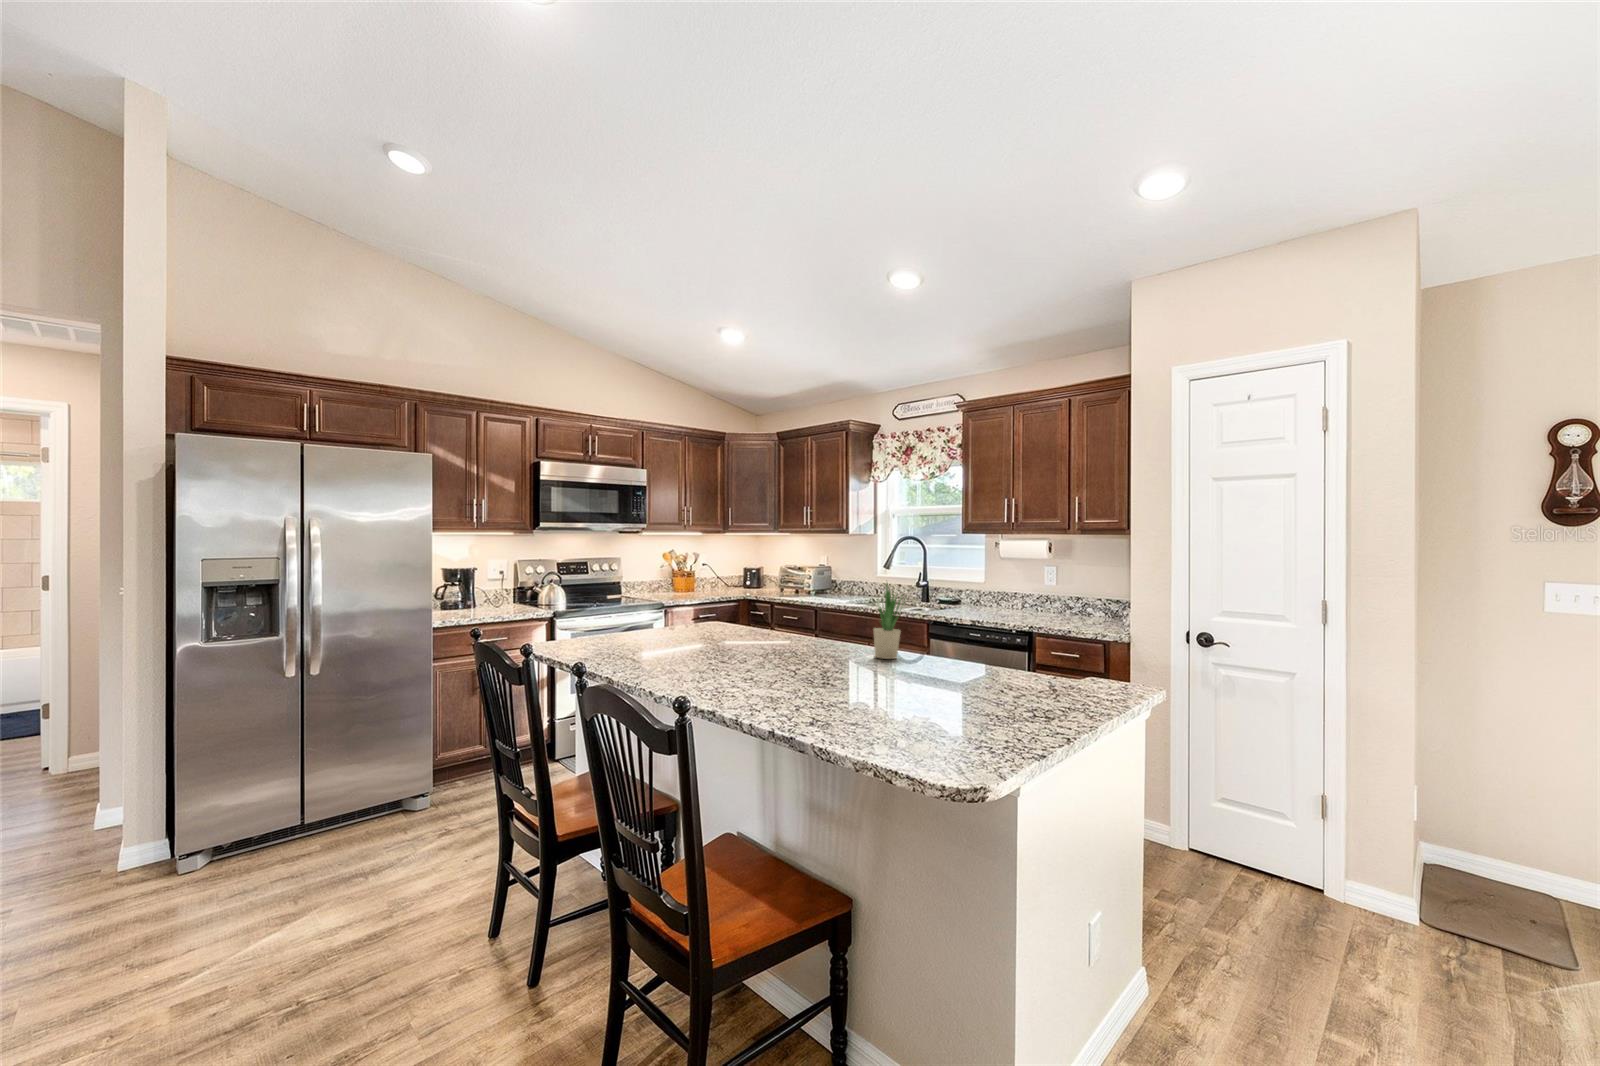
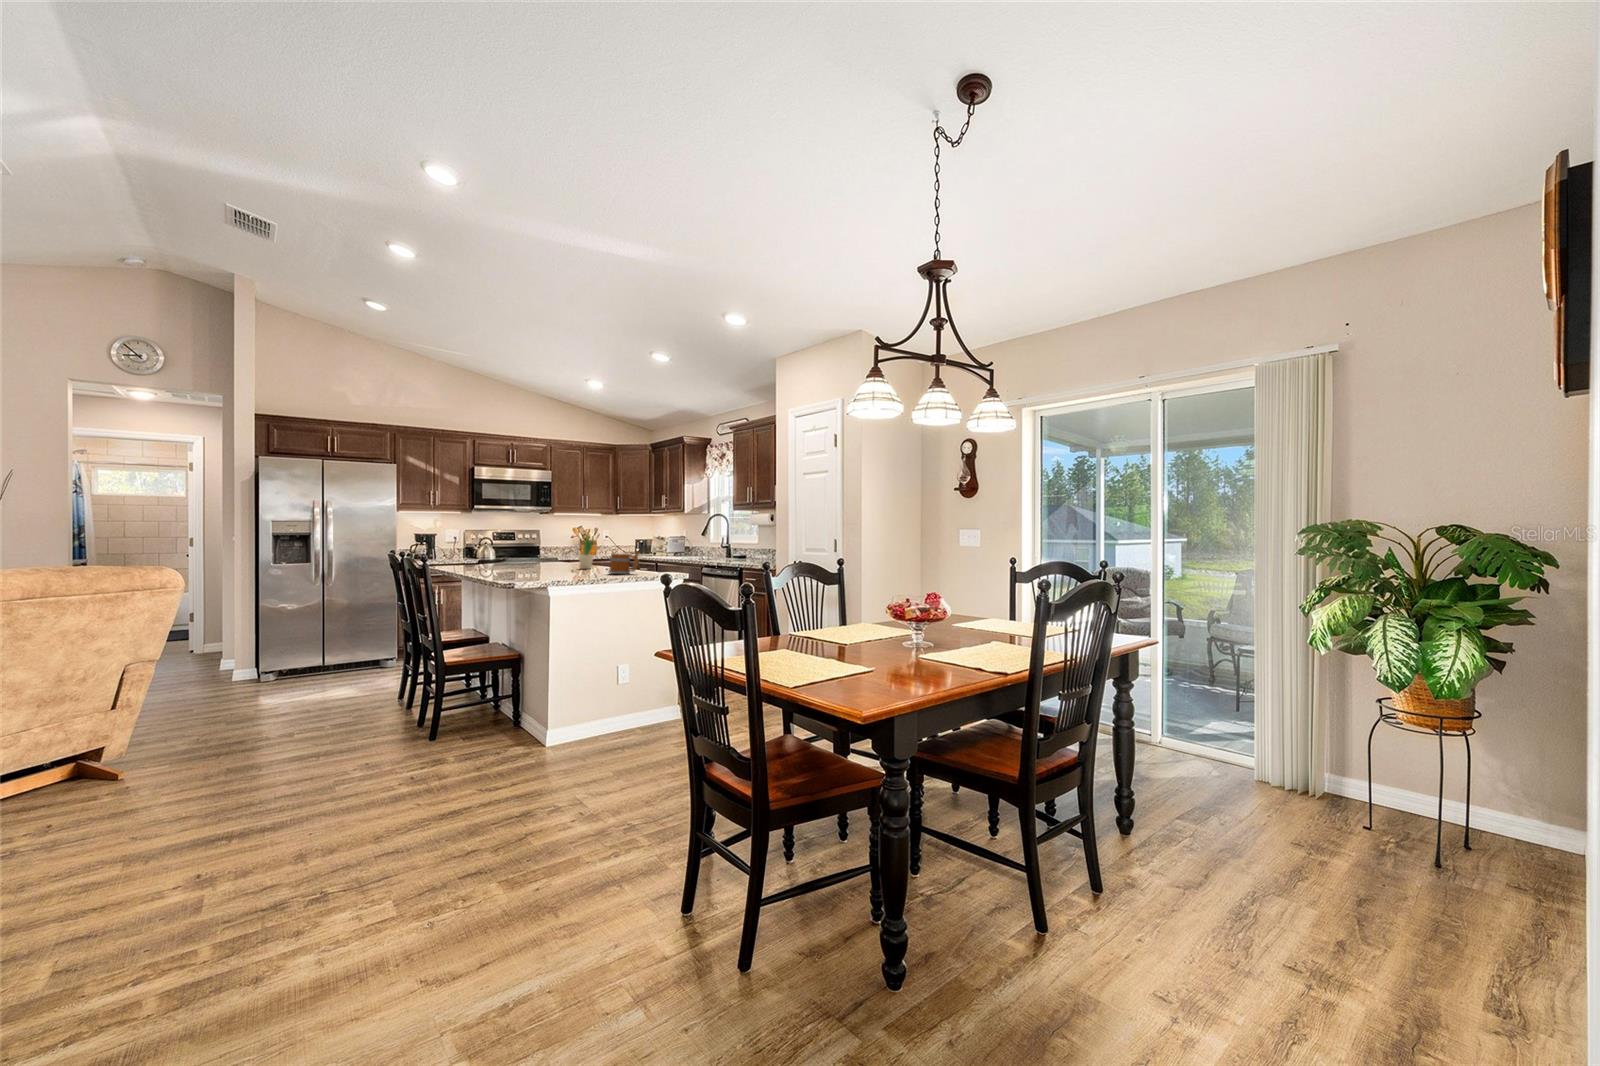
mug: none [1025,638,1100,692] -> present [609,551,639,574]

